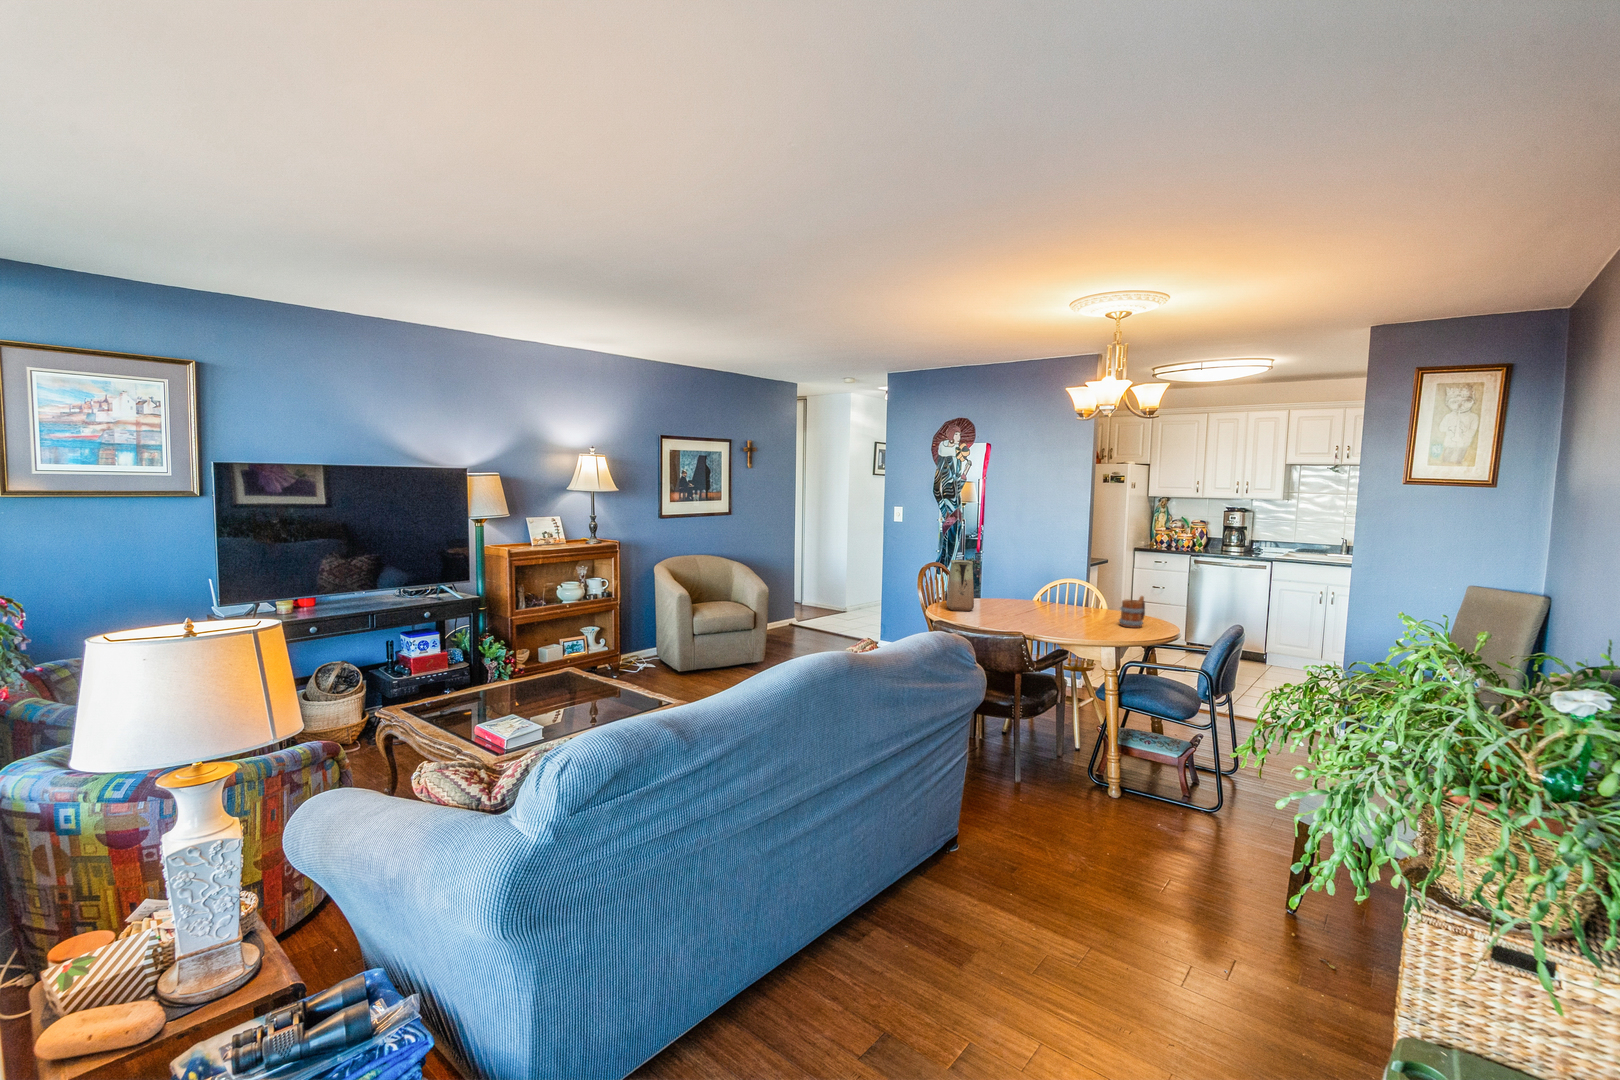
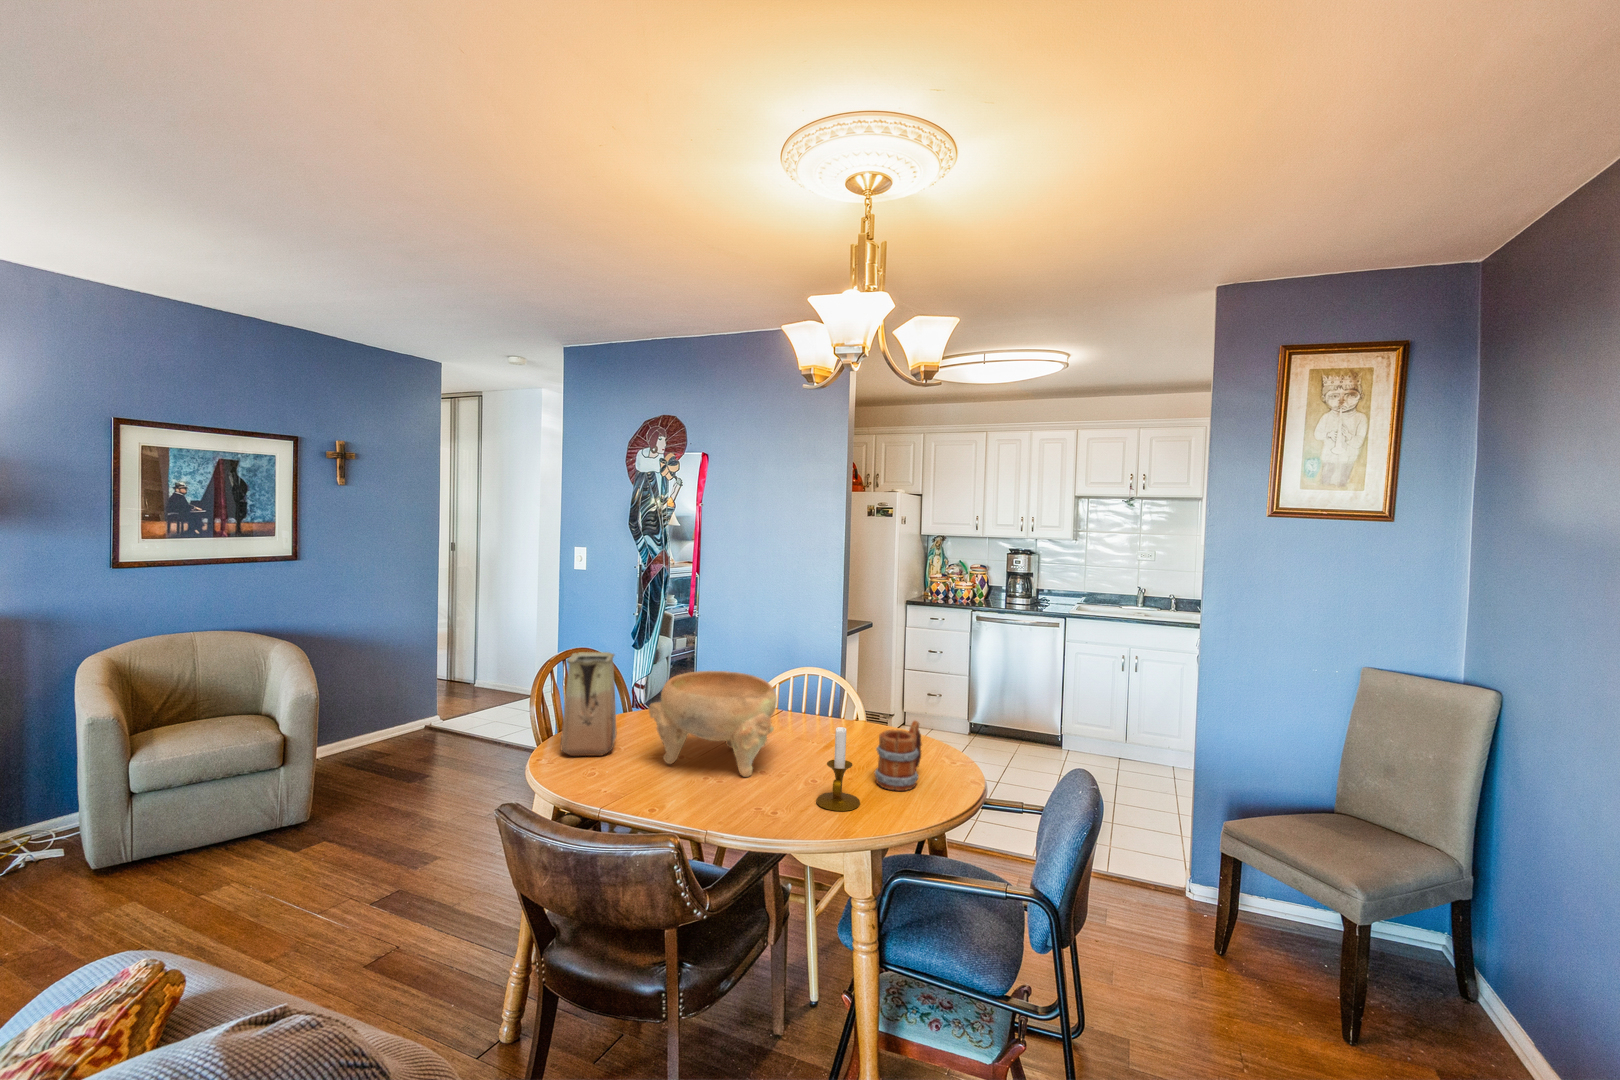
decorative bowl: none [996,571,1063,621] -> present [649,671,777,777]
candlestick: none [1089,593,1112,631] -> present [816,727,860,811]

